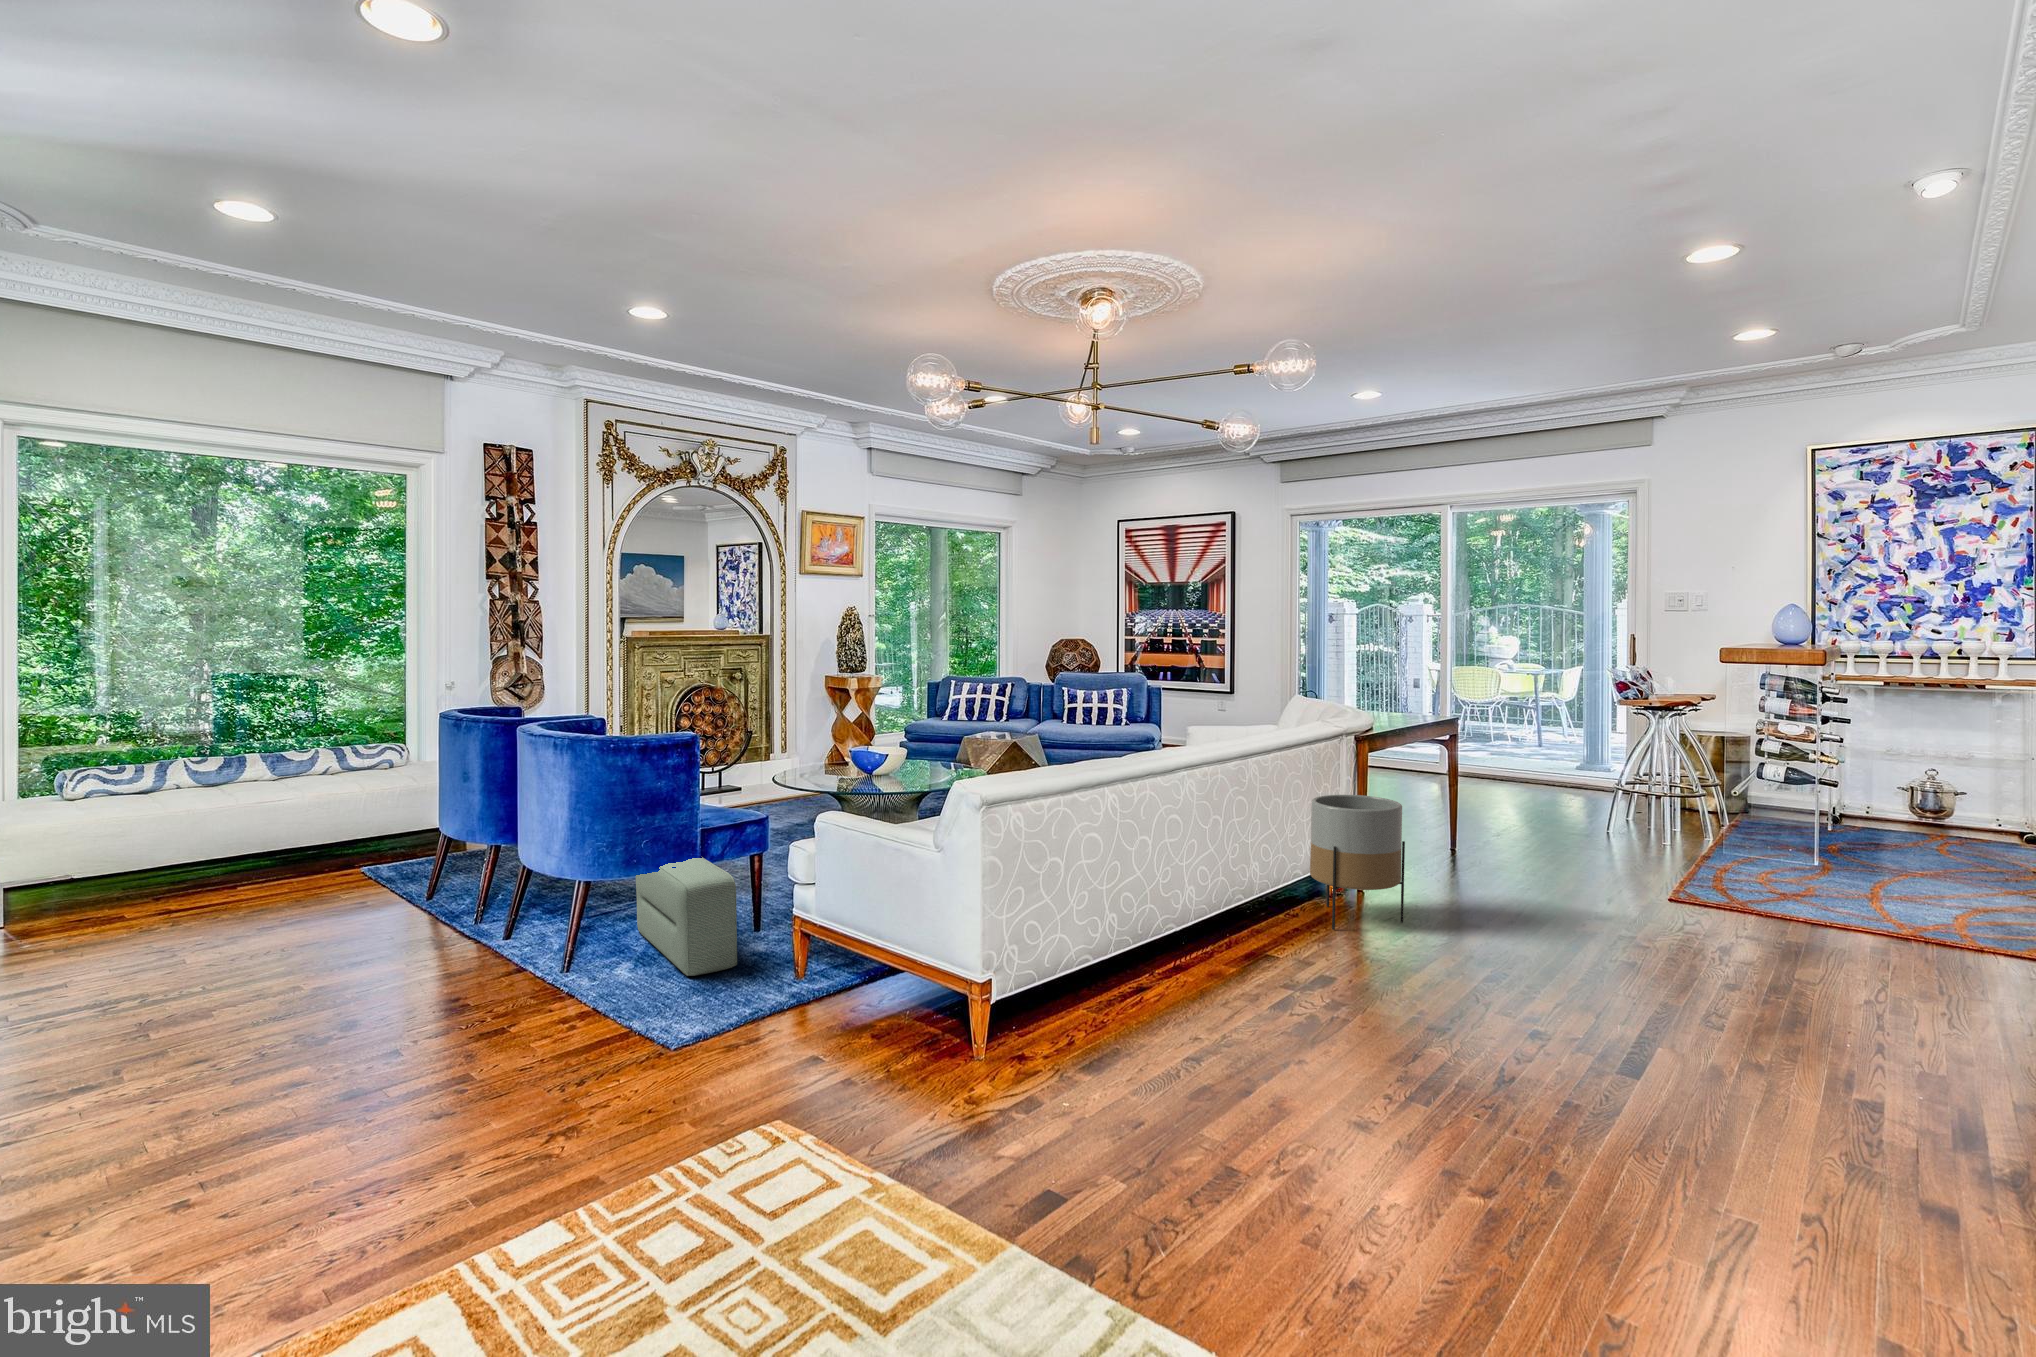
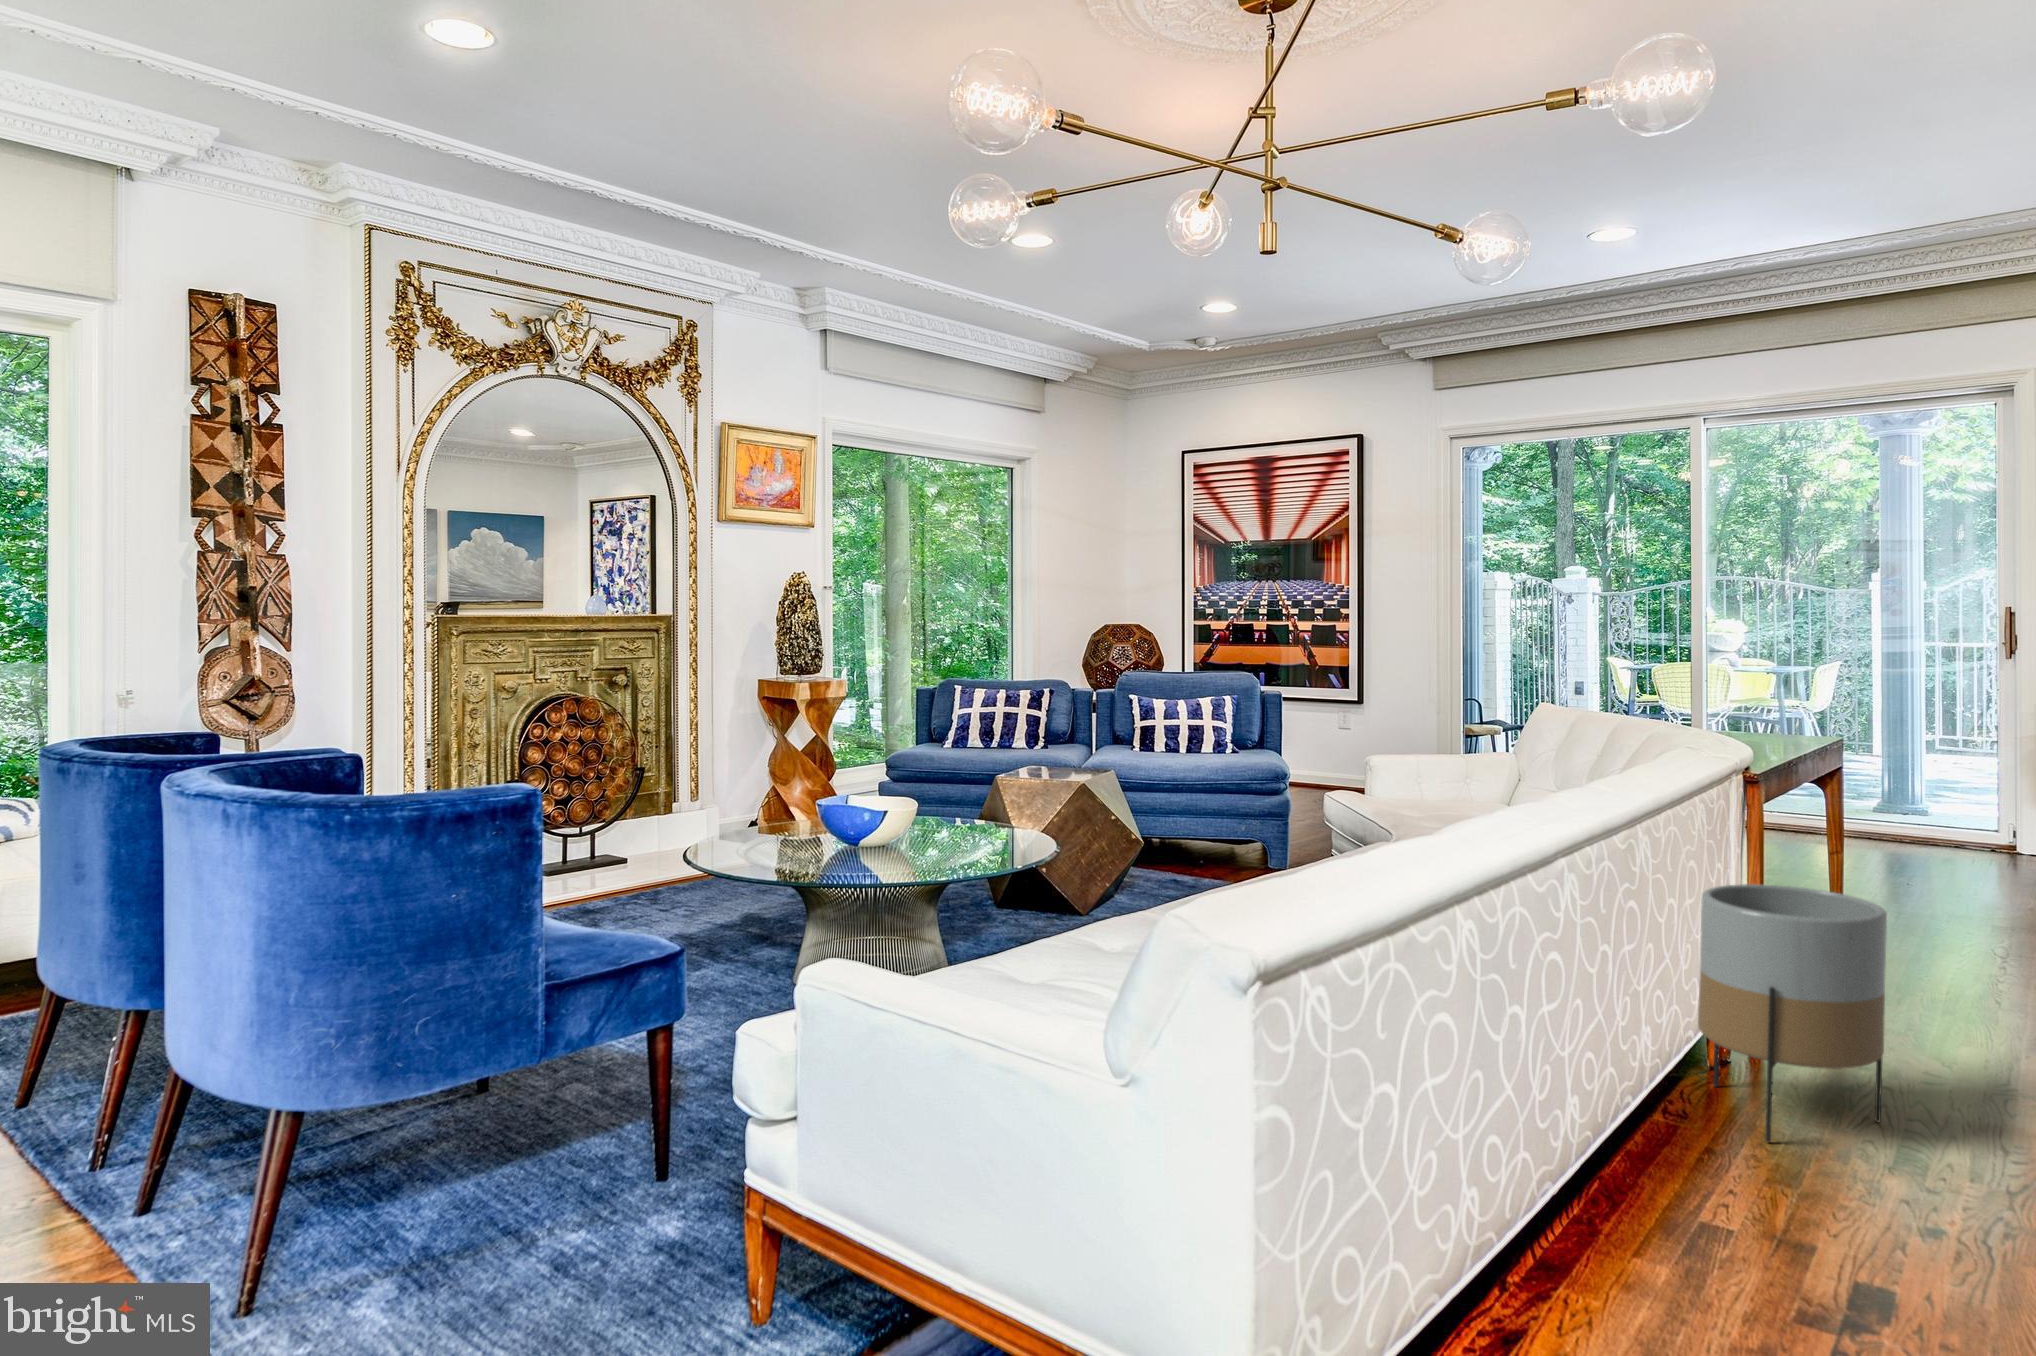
pouf: present [635,858,737,976] -> none [441,1007,649,1303]

